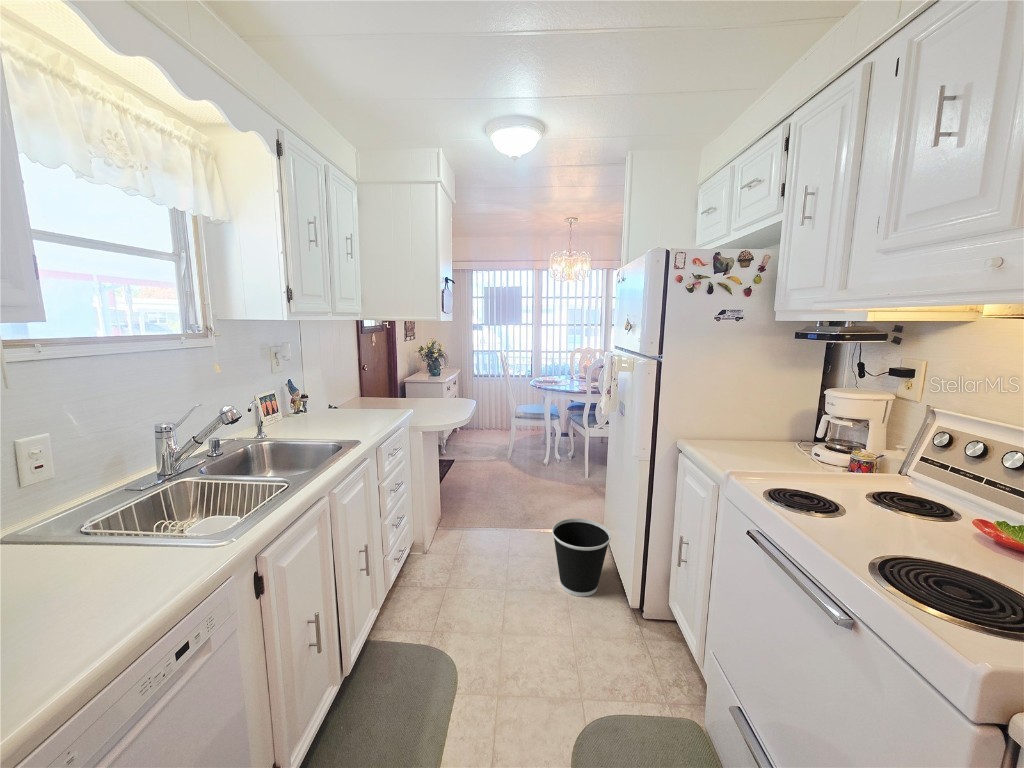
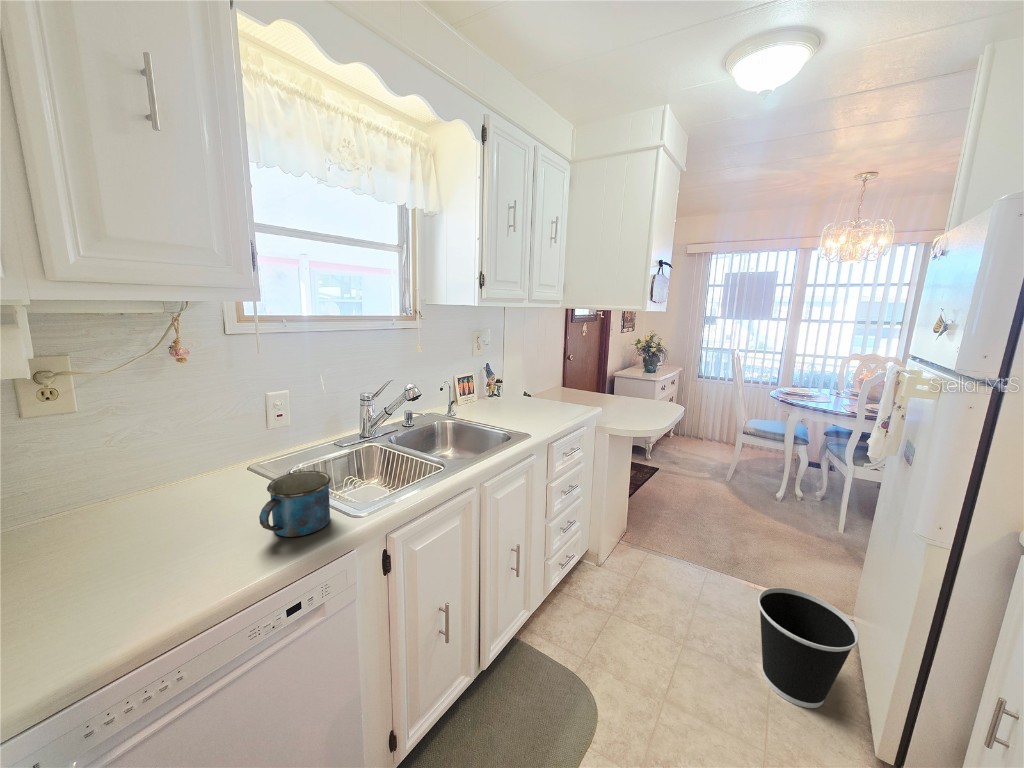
mug: none [107,508,193,585] -> present [259,471,331,537]

